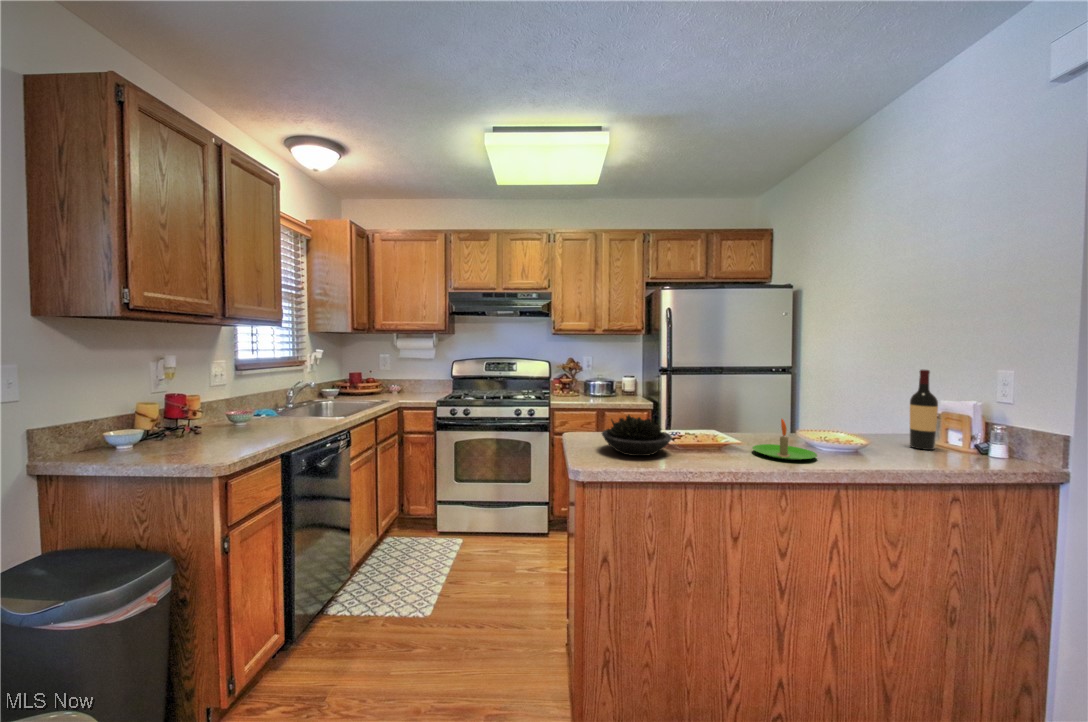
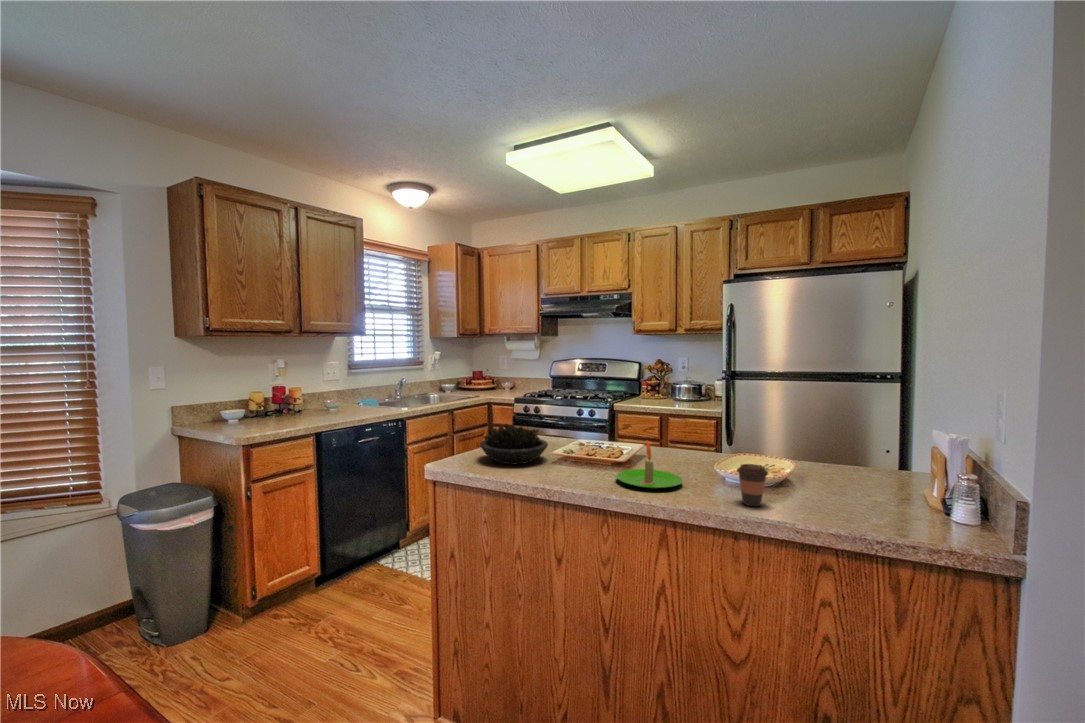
wine bottle: present [910,370,938,450] -> none [865,392,901,506]
coffee cup: none [868,430,897,462] -> present [737,464,768,506]

